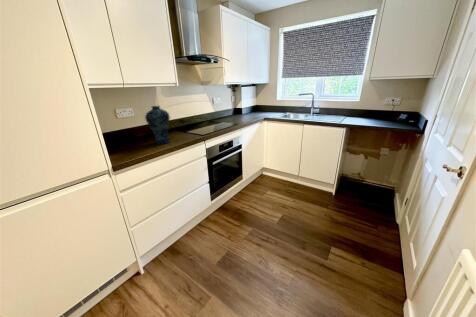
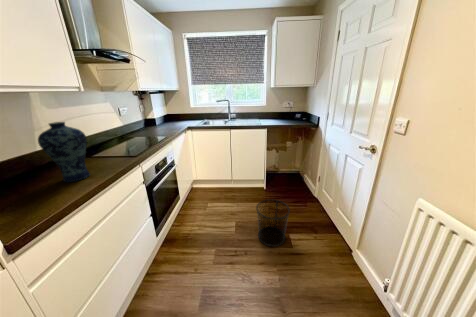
waste bin: none [296,201,334,251] -> present [256,199,290,246]

